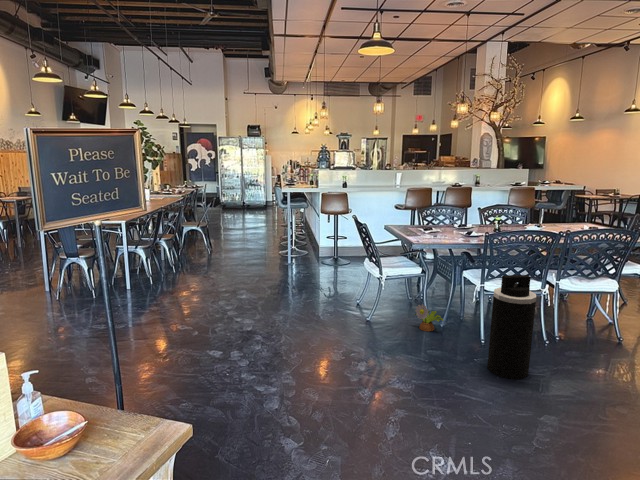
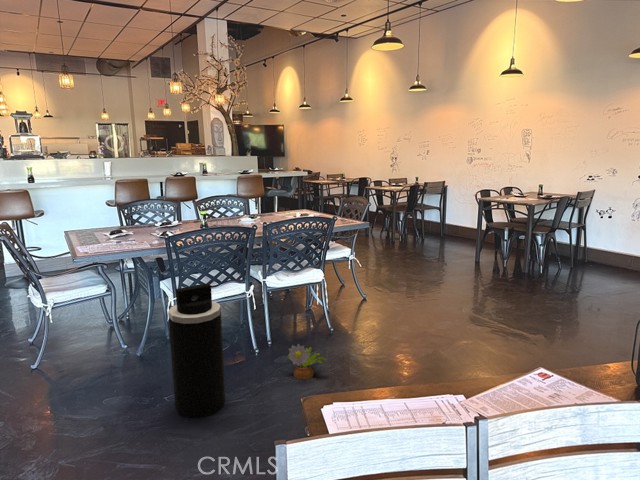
decorative plant: present [415,304,443,331] -> present [285,344,326,380]

